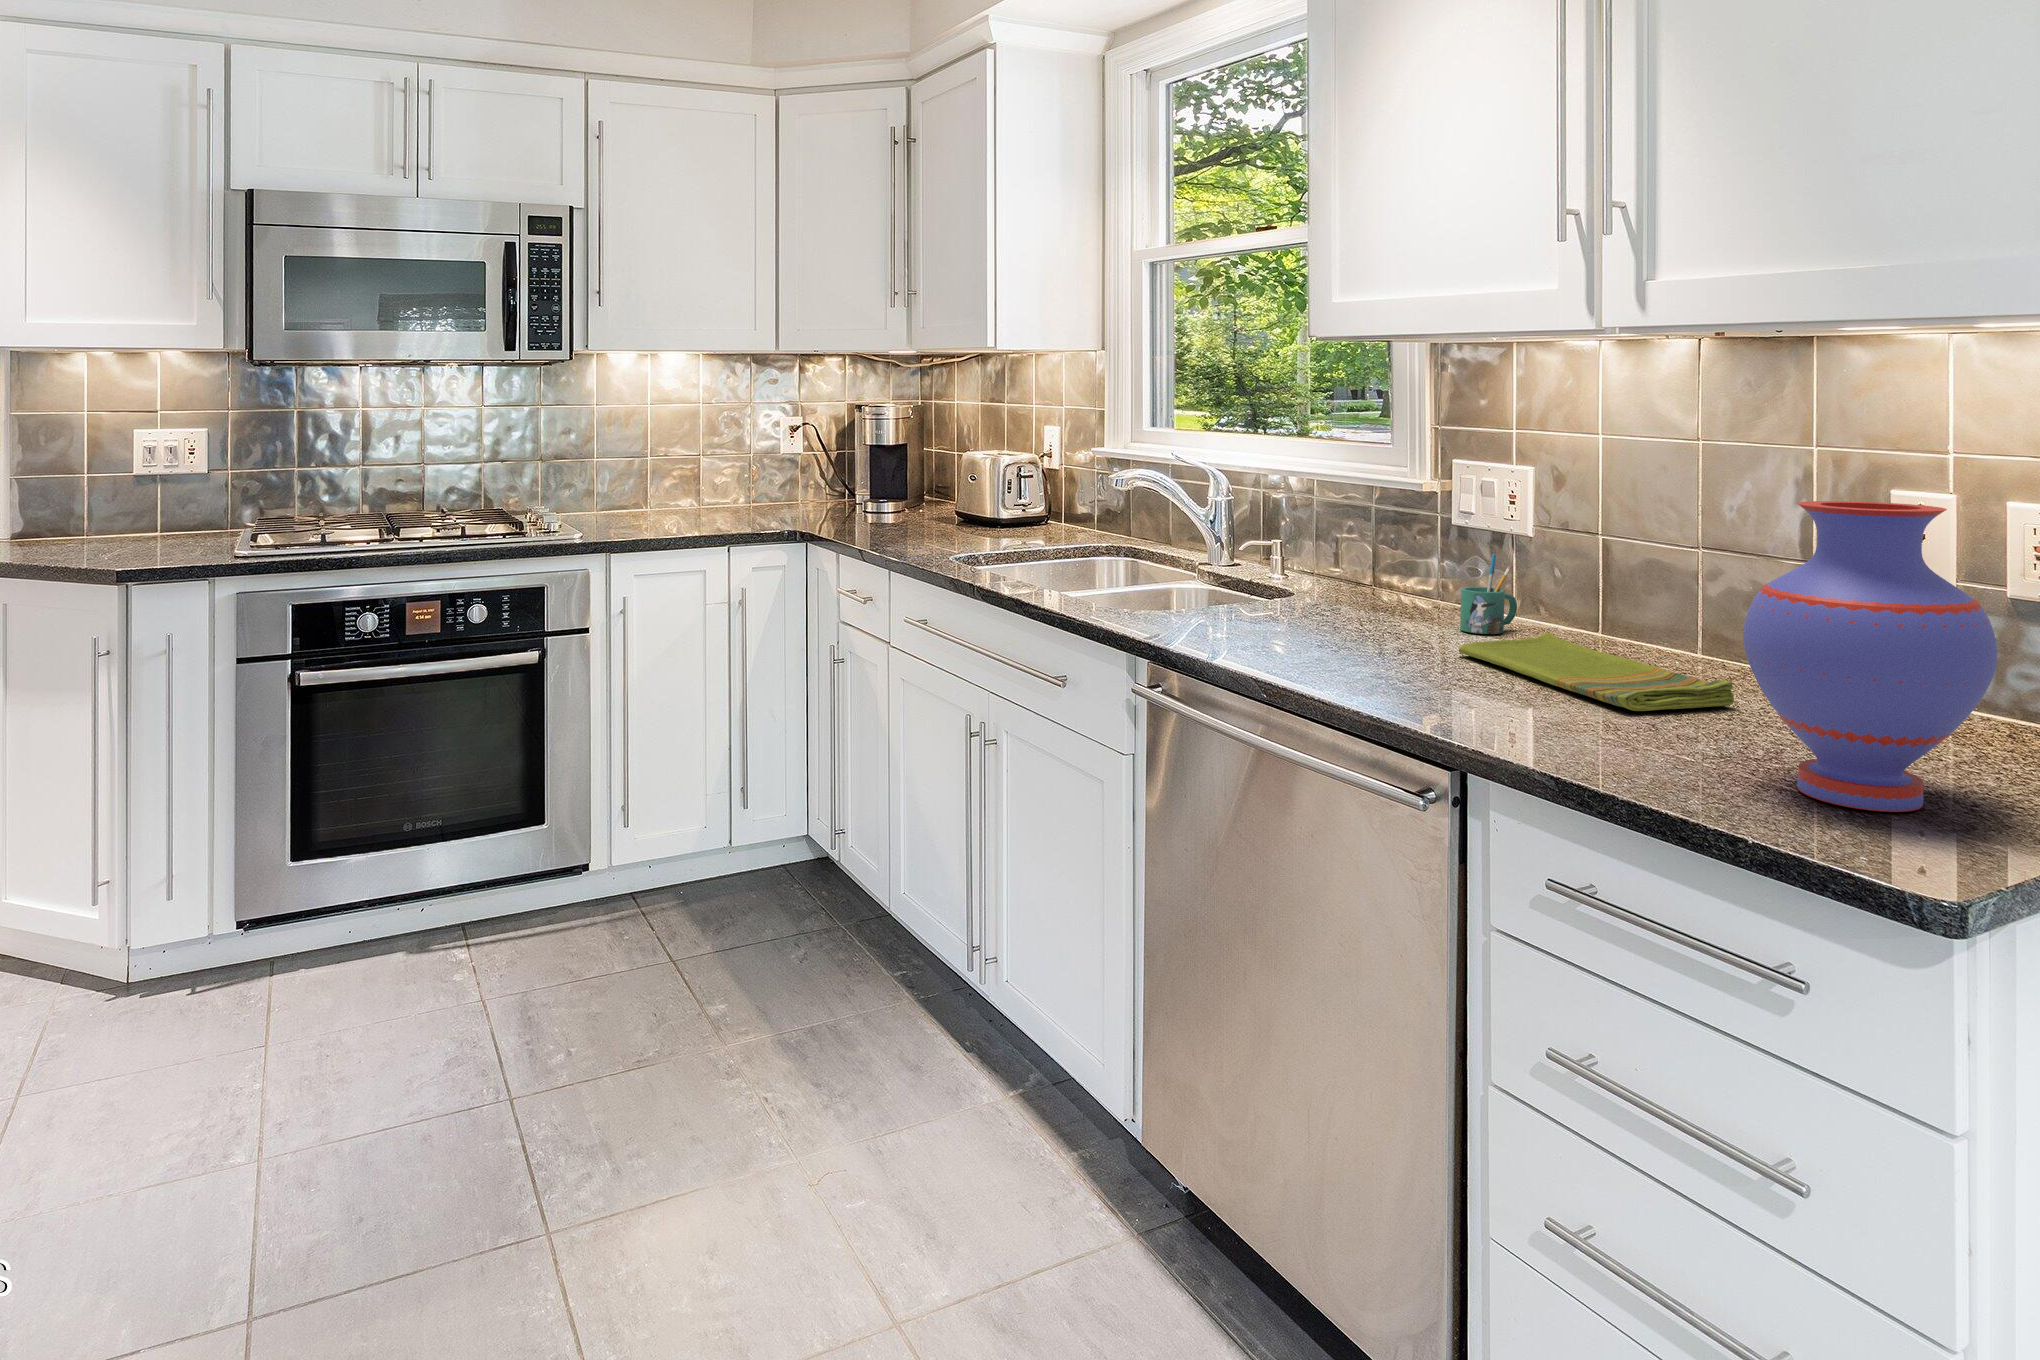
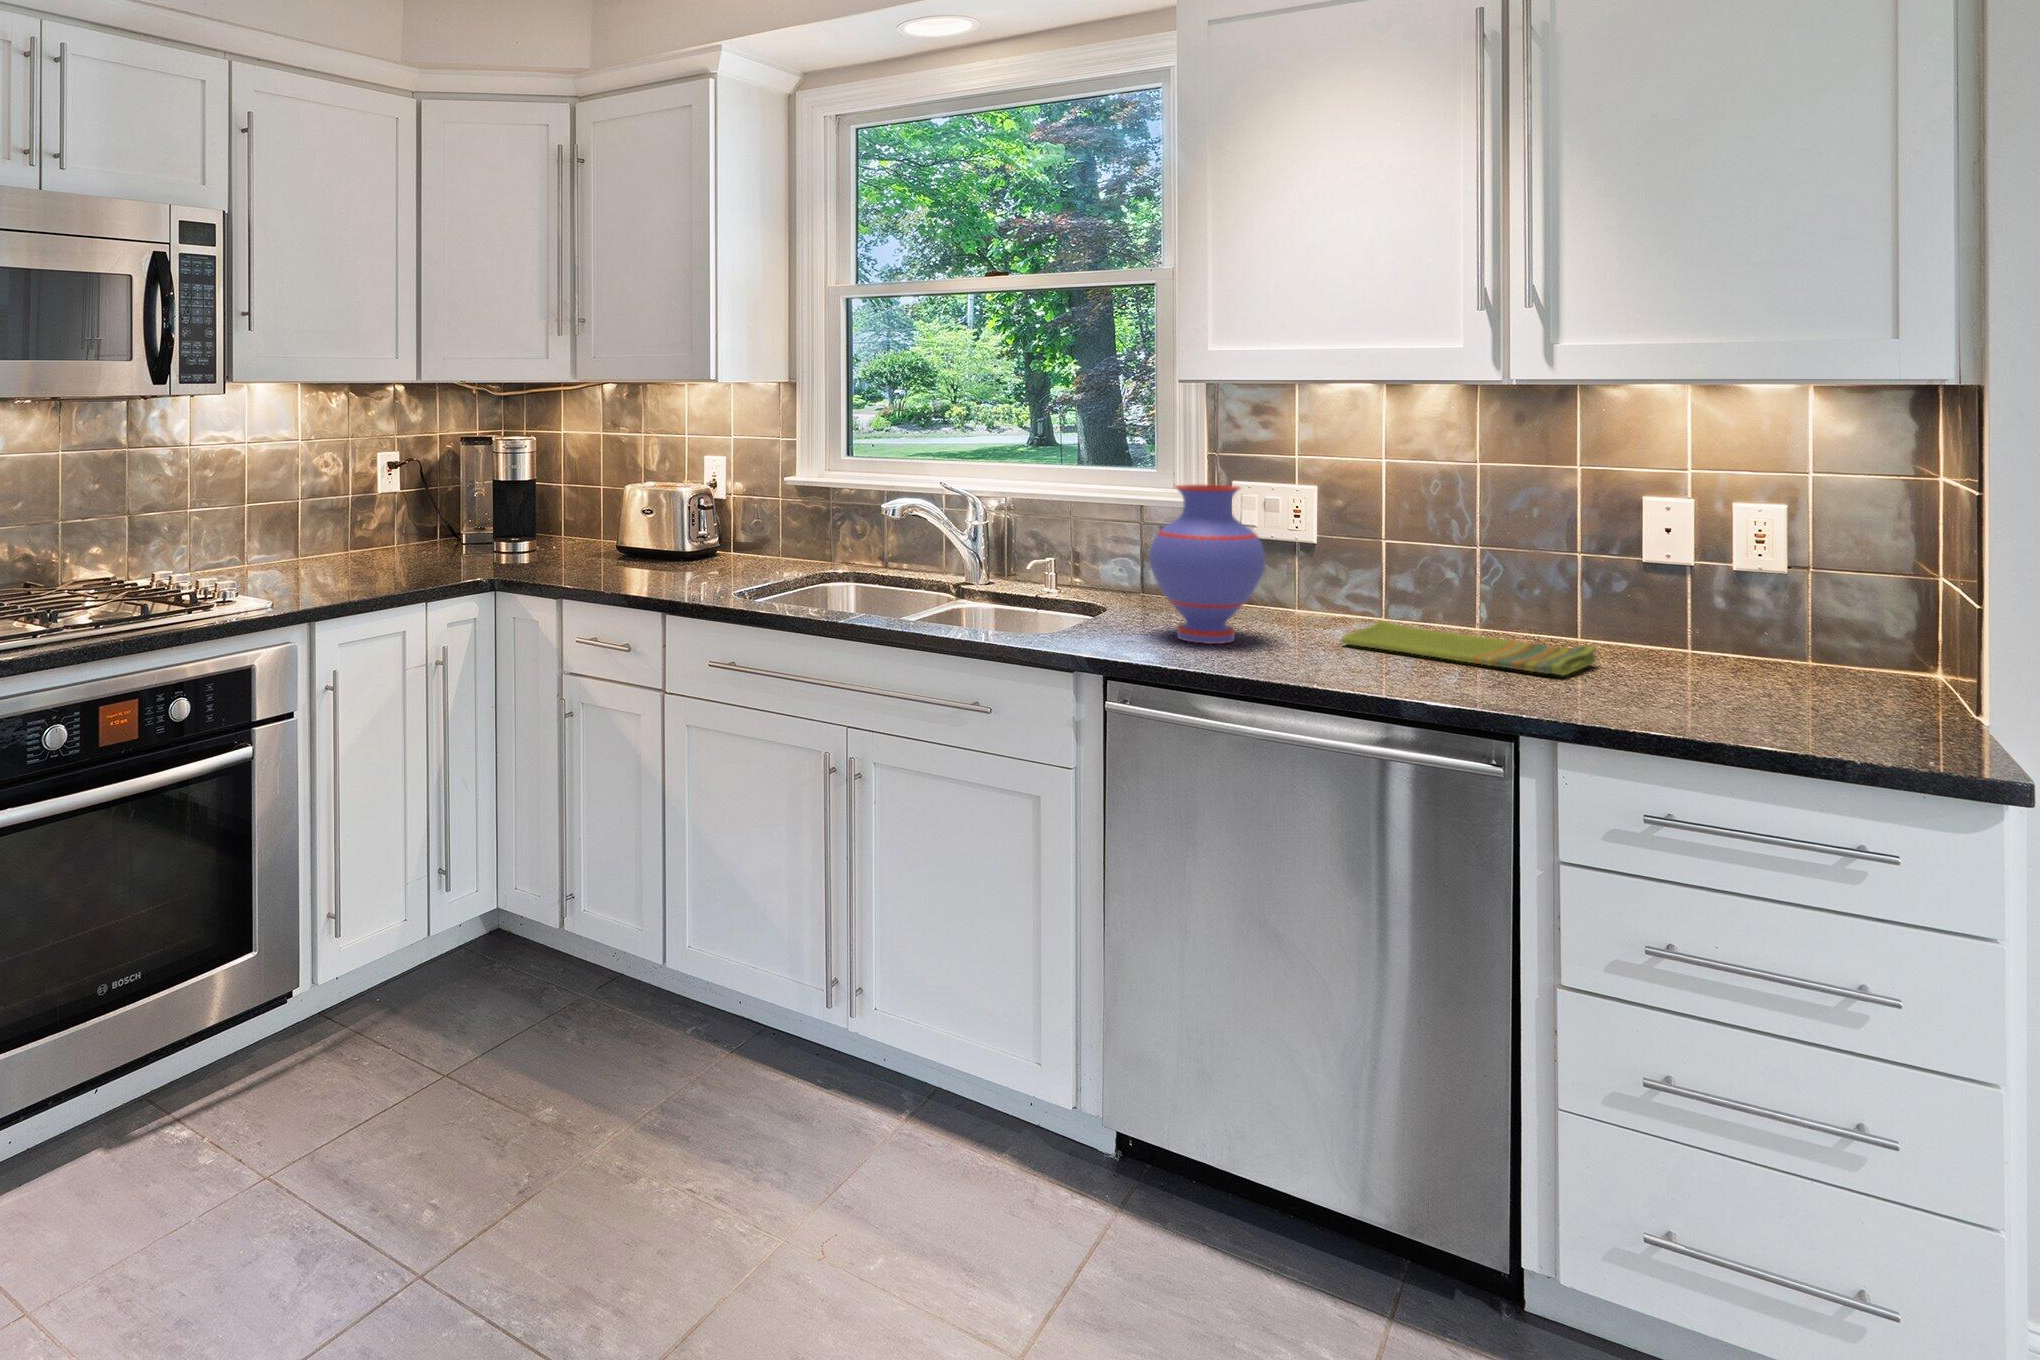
vase: present [1743,501,1997,812] -> present [1150,484,1265,644]
mug: present [1460,554,1517,634] -> none [1275,559,1311,626]

